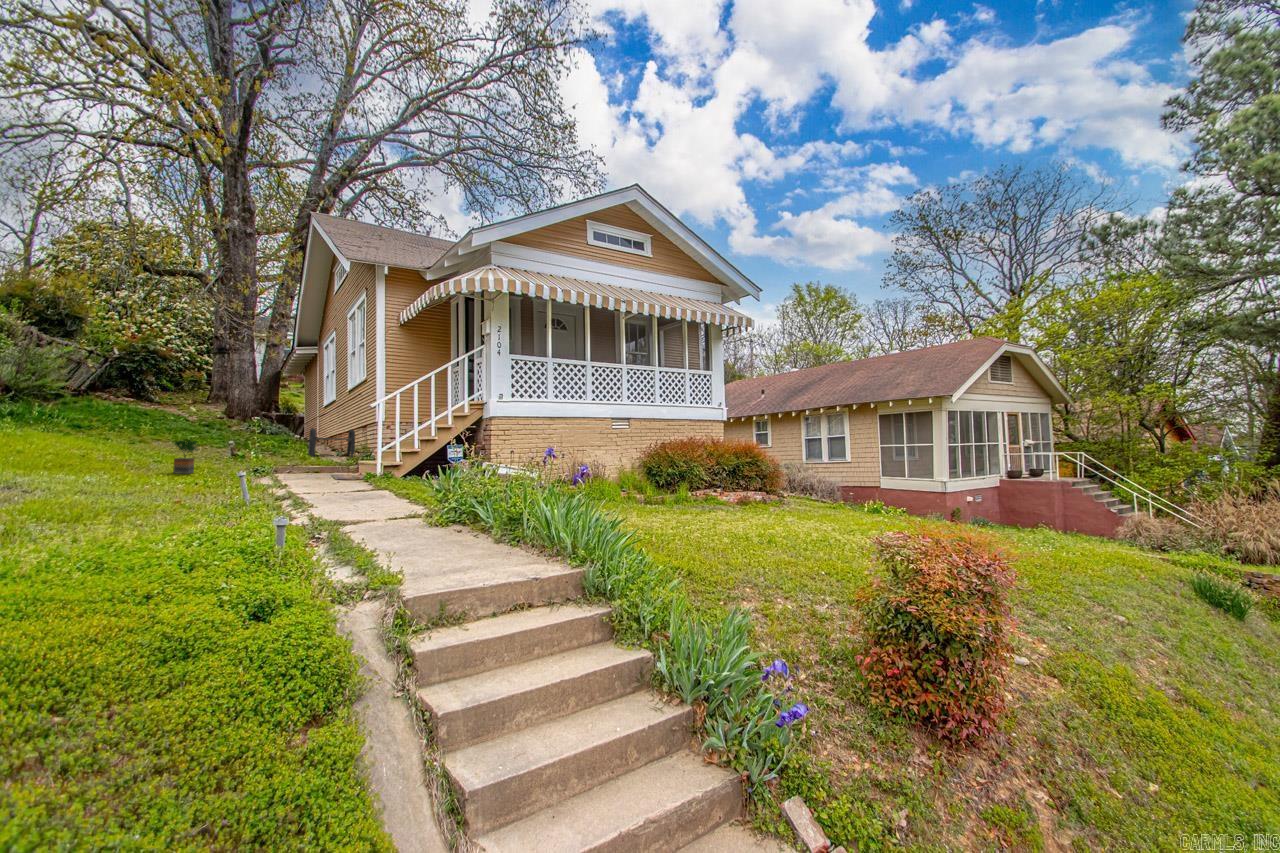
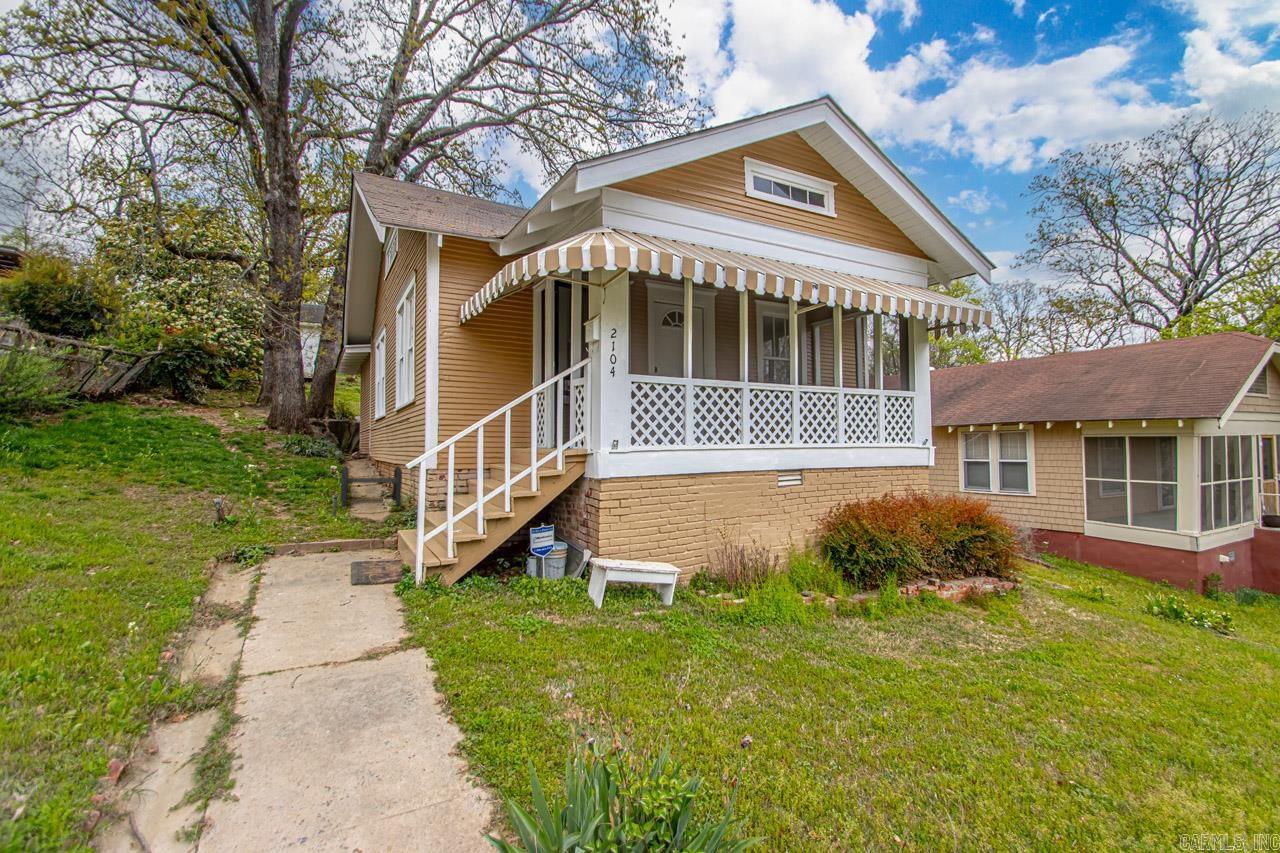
potted tree: present [173,440,198,474] -> none [35,545,94,612]

